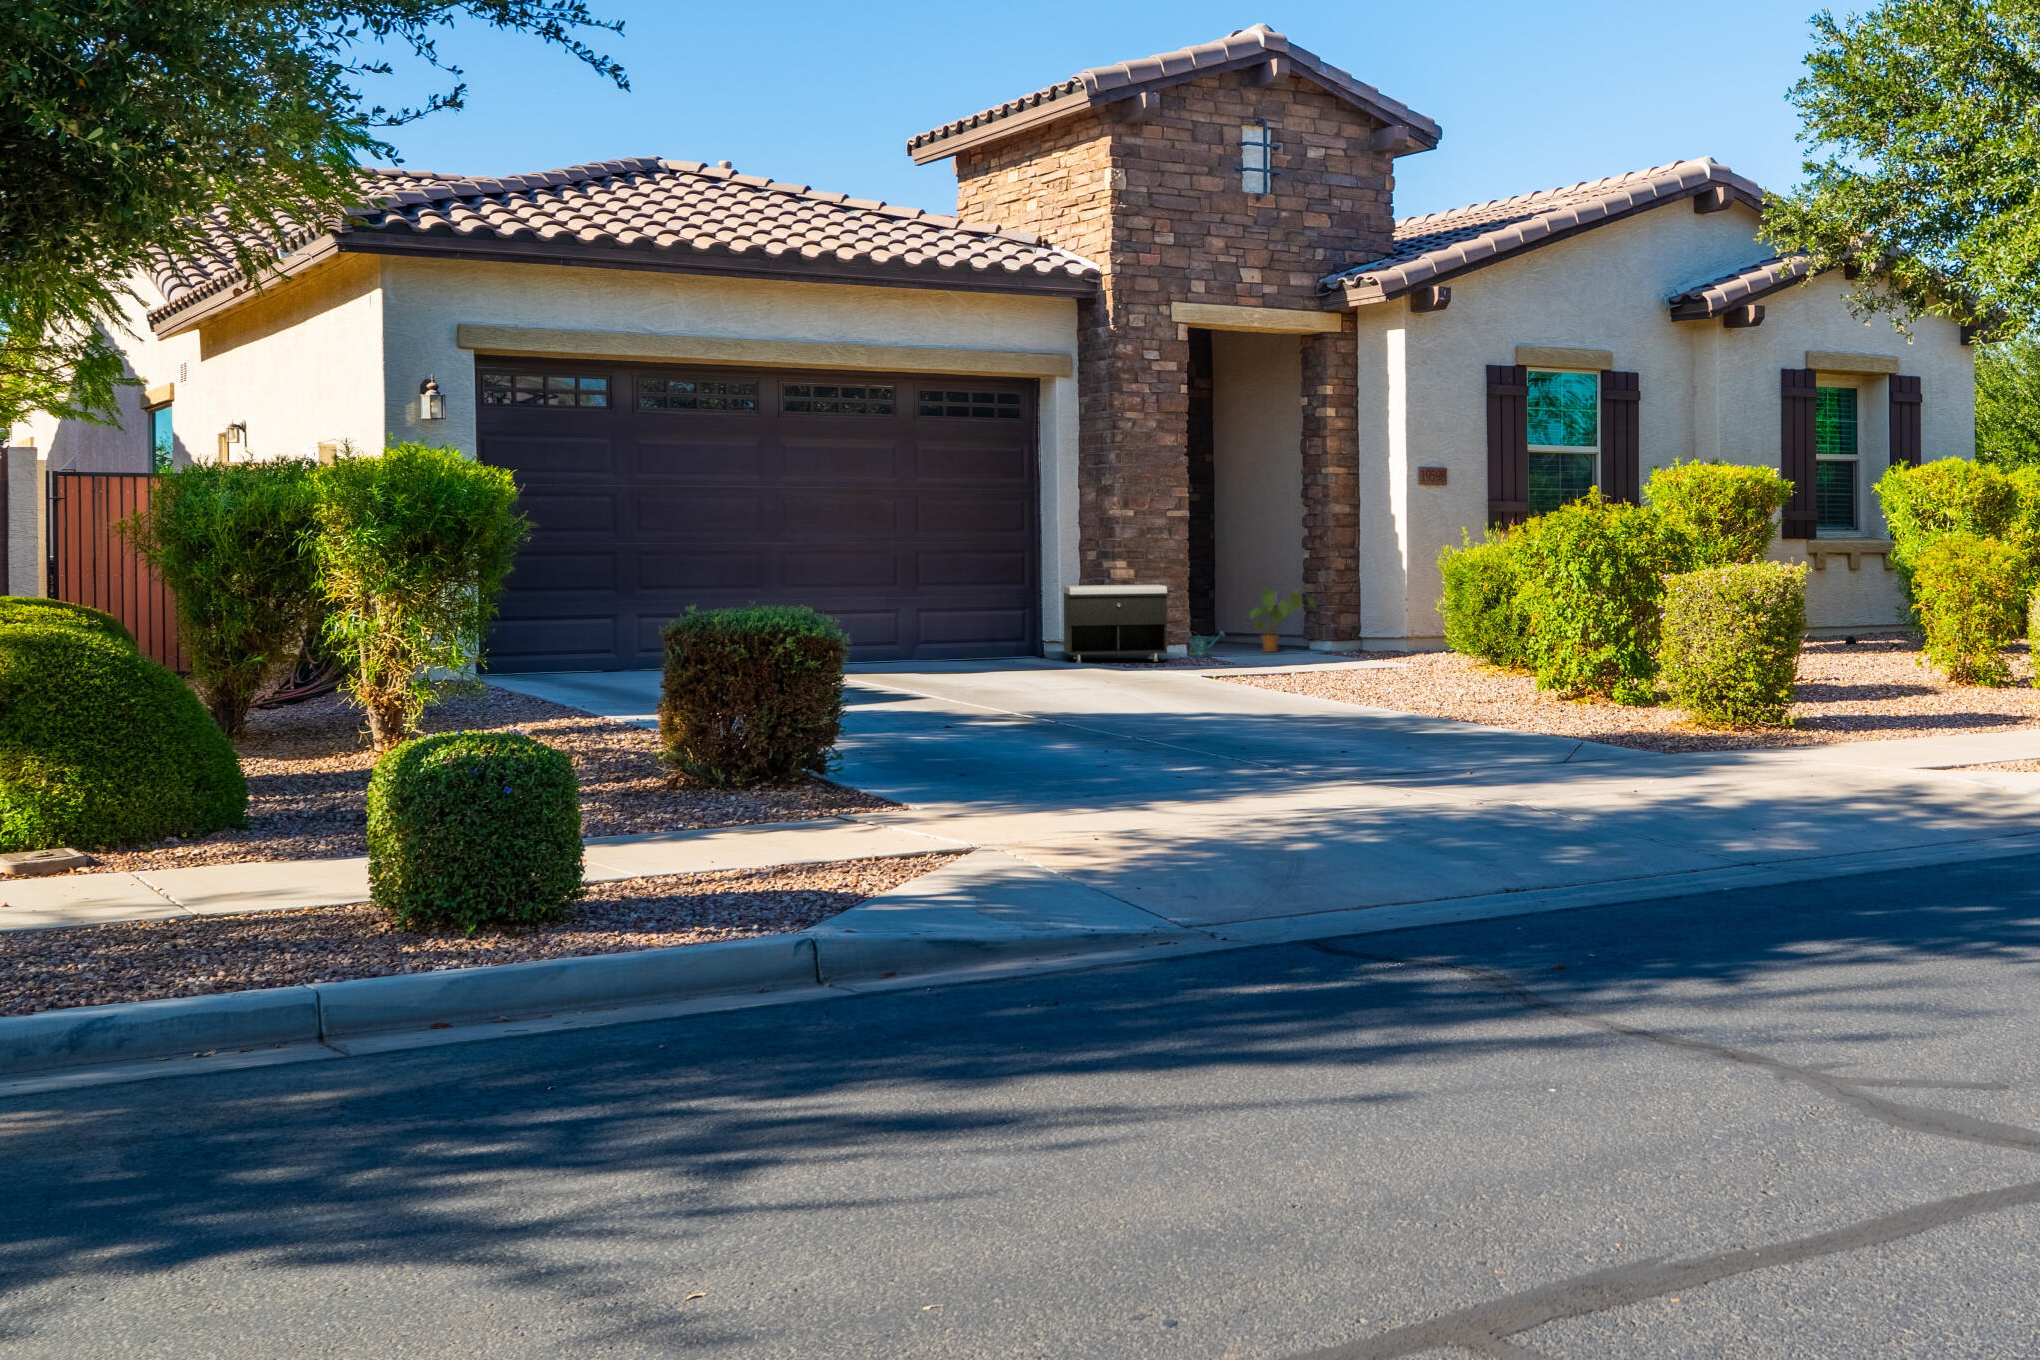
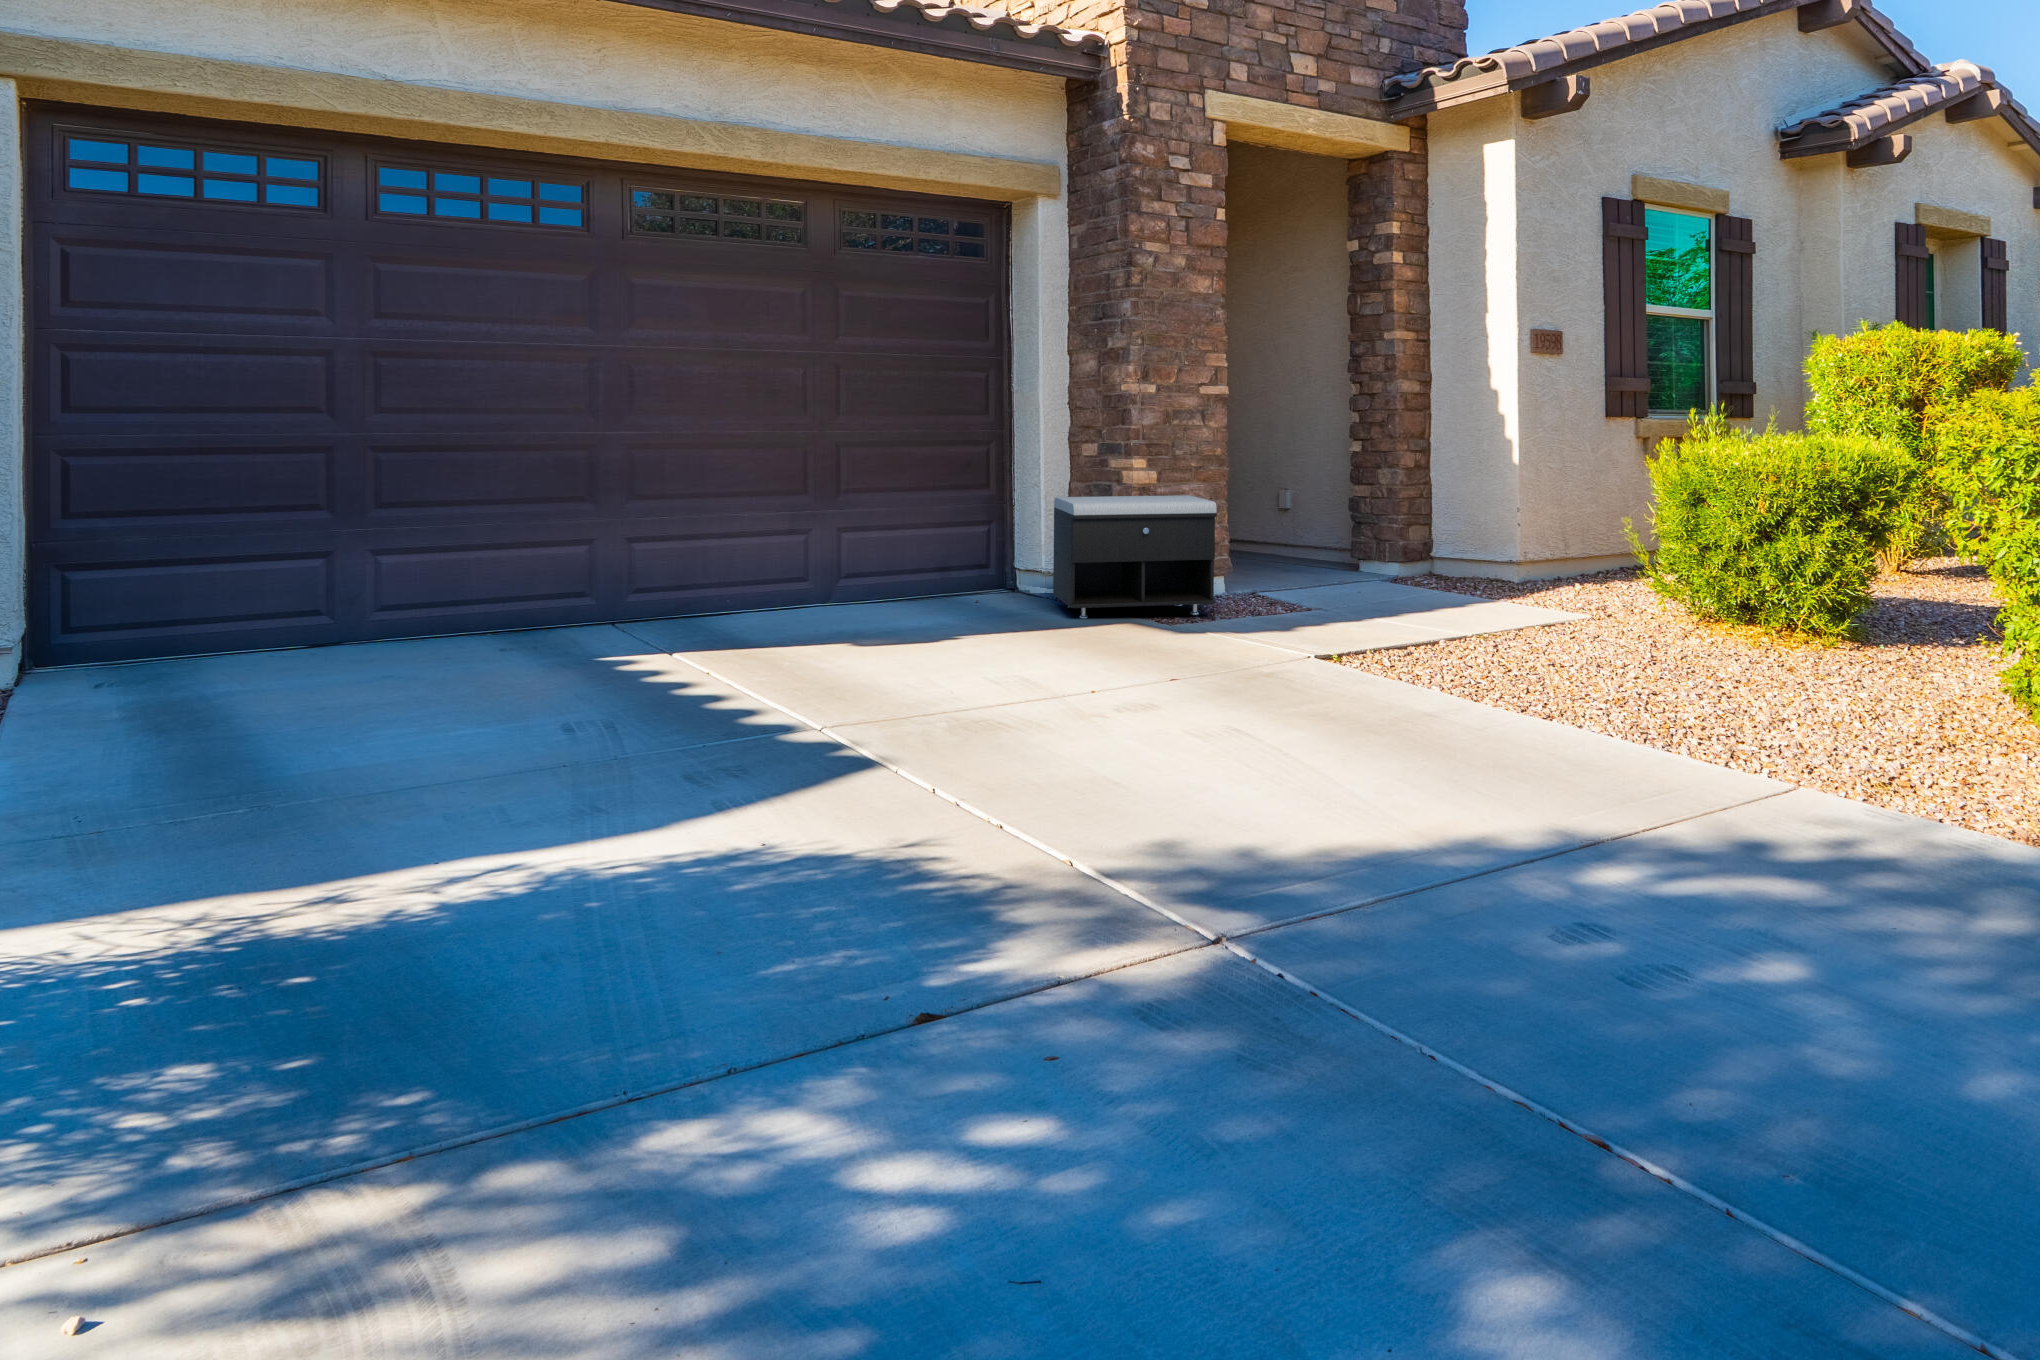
house plant: present [1244,588,1315,652] -> none [1274,493,1378,583]
watering can: present [1184,631,1225,657] -> none [1214,559,1274,598]

